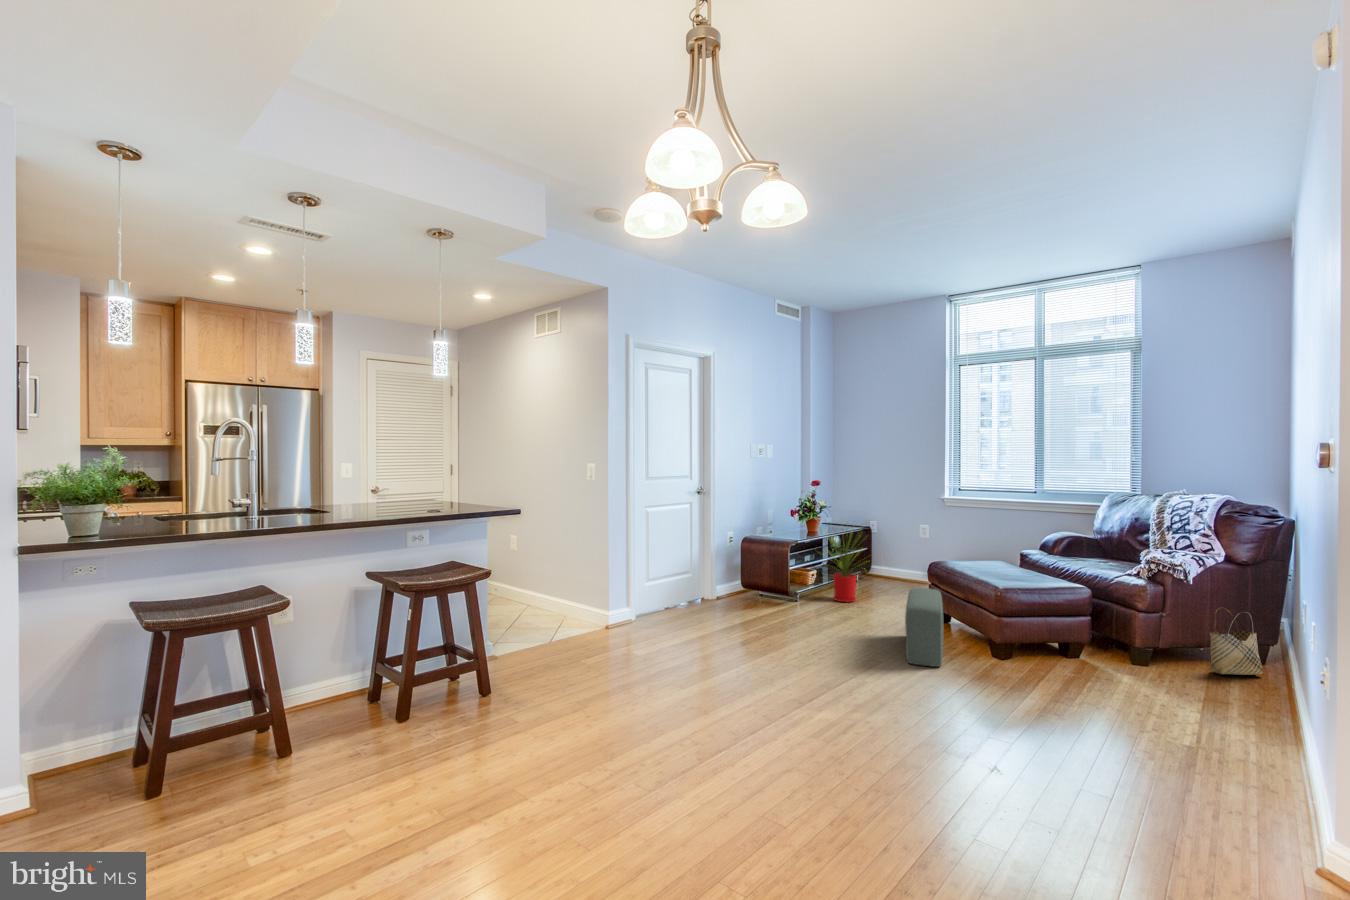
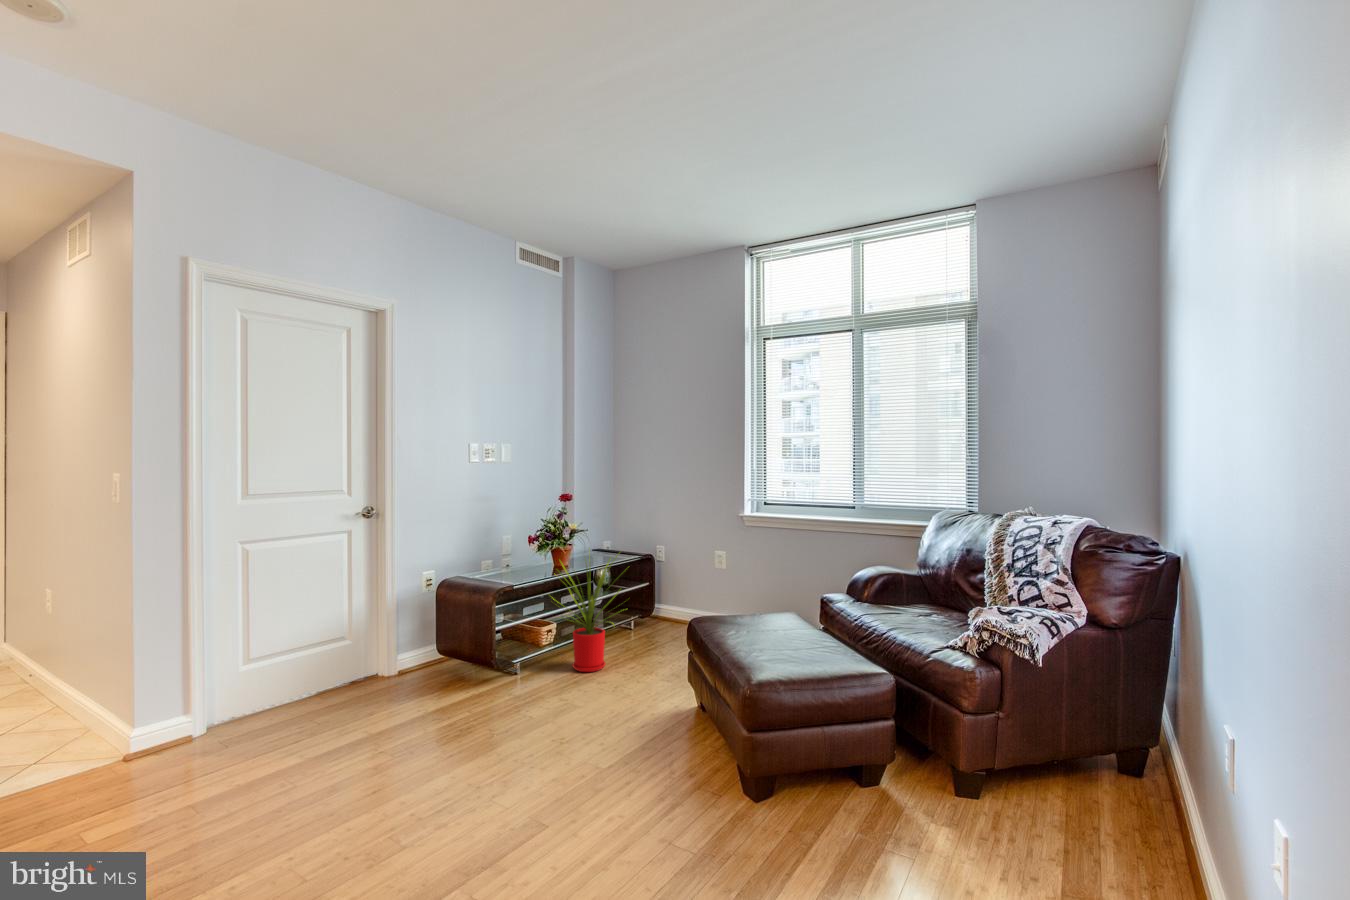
pouf: present [905,588,944,667] -> none [583,670,678,836]
woven basket: present [1209,607,1262,675] -> none [1068,701,1146,819]

